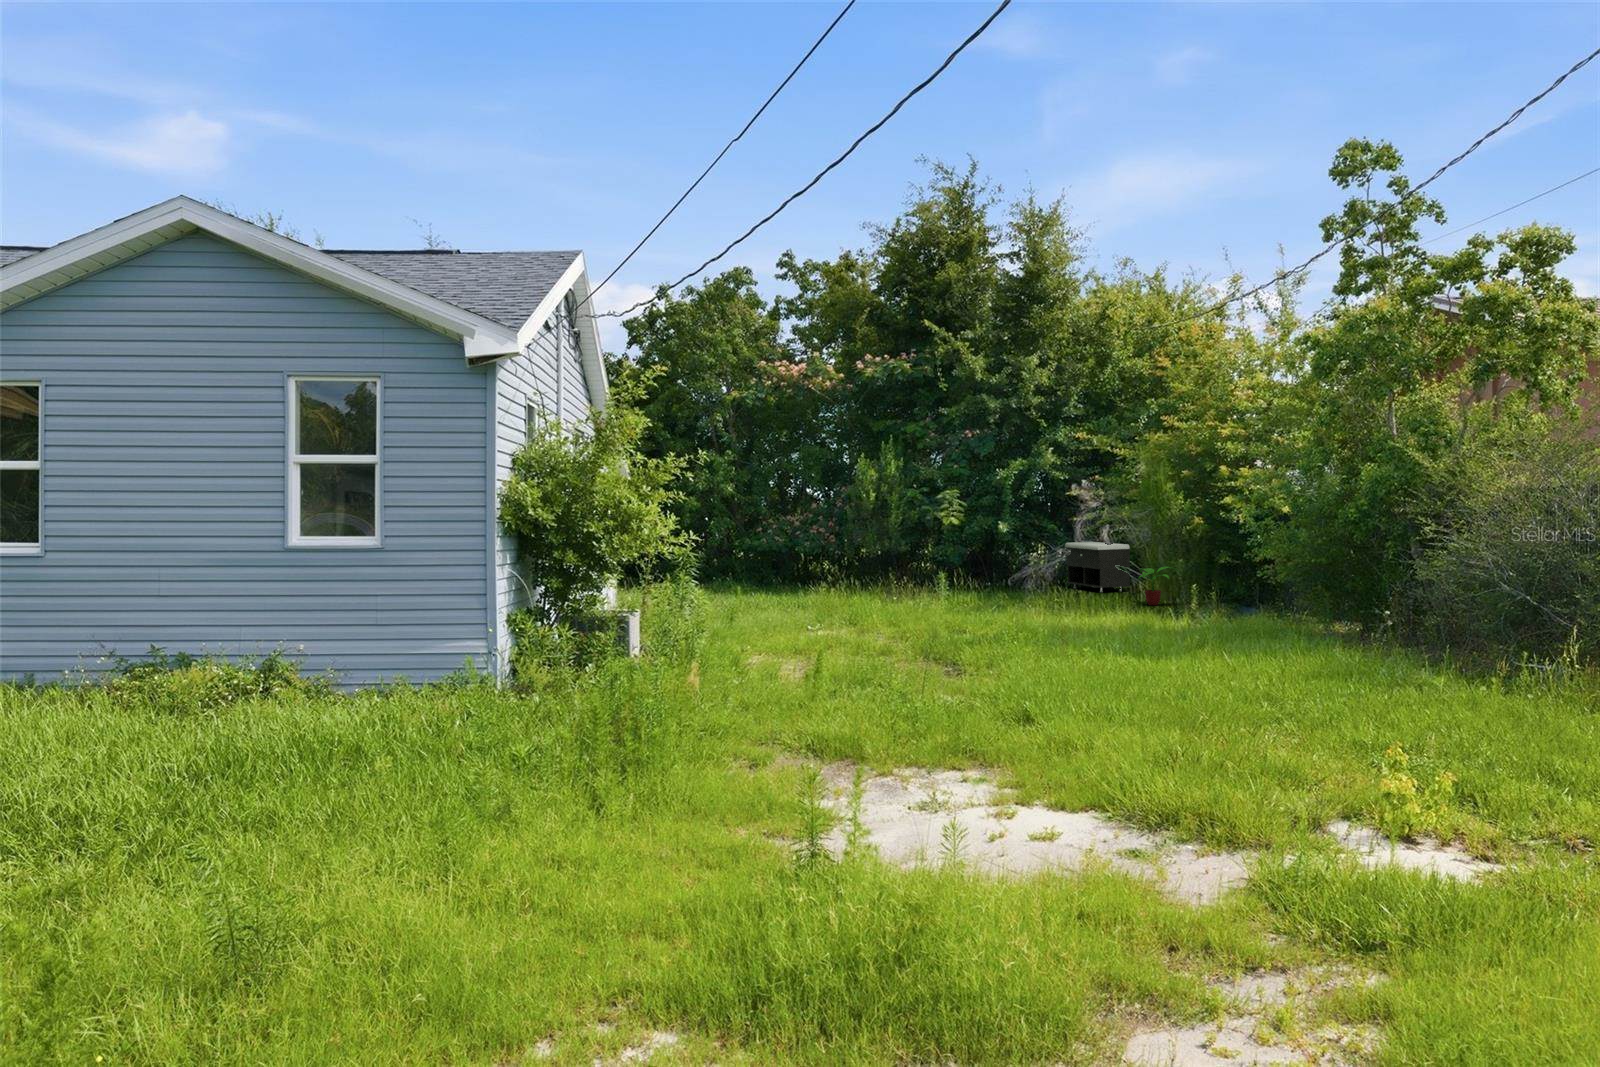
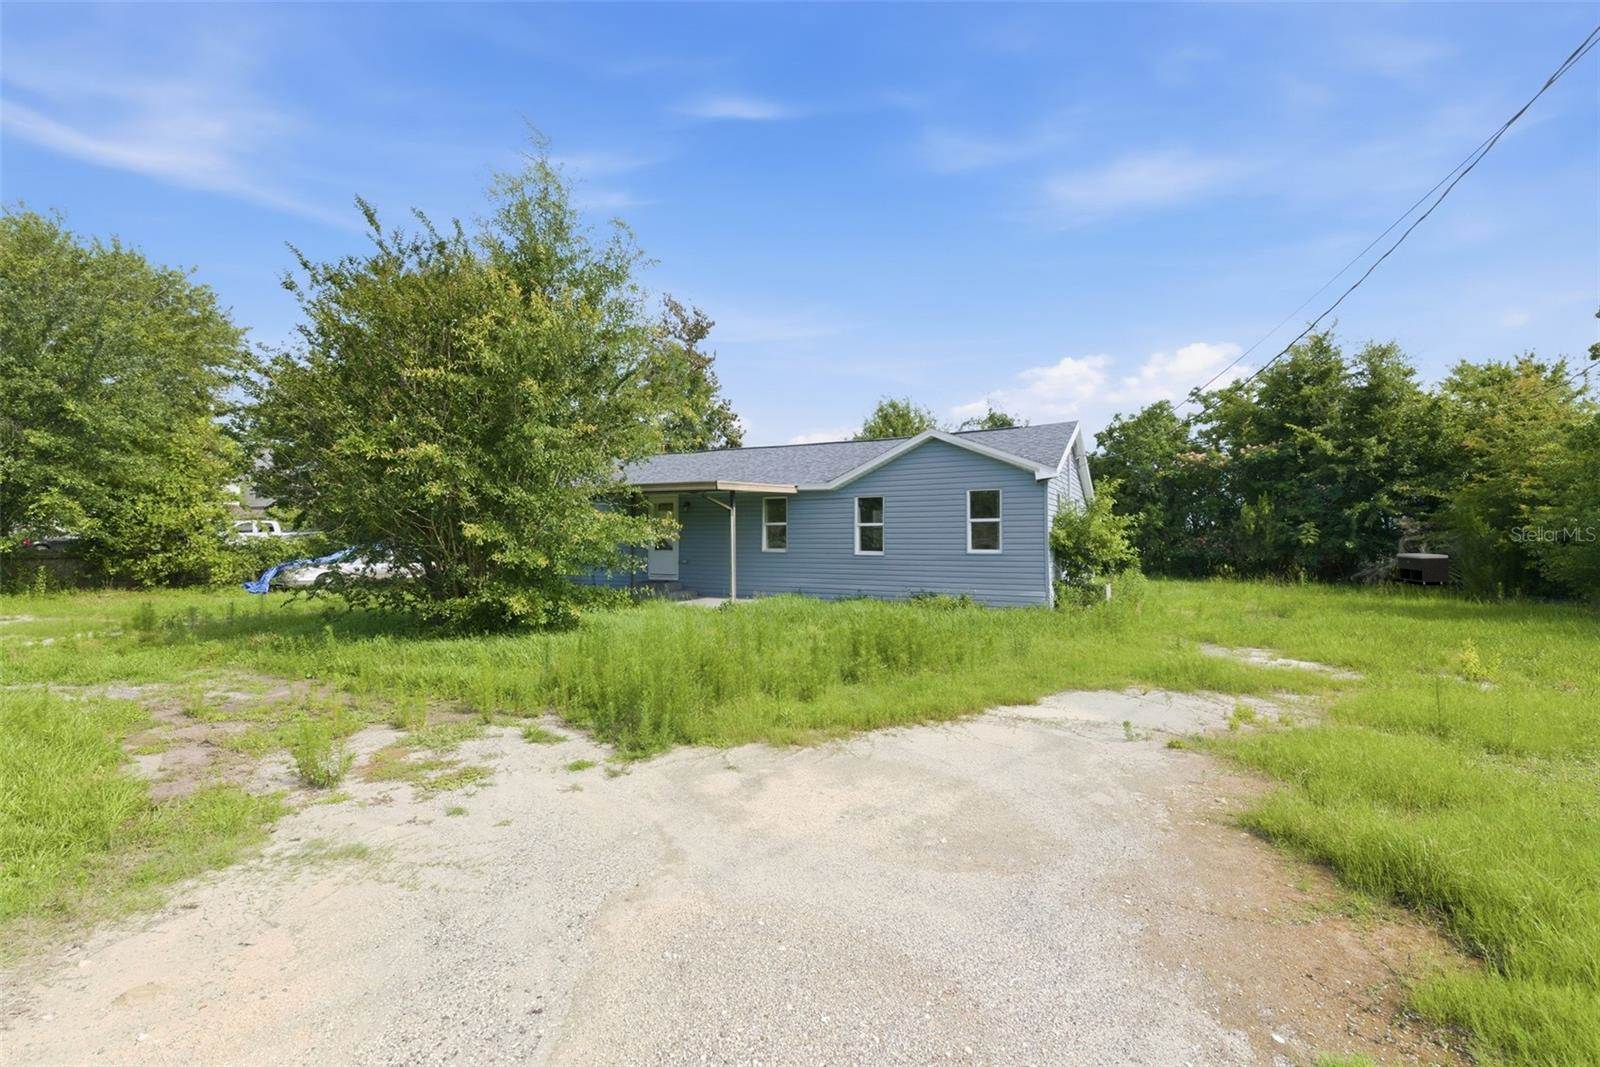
potted plant: present [1139,567,1180,605] -> none [1446,569,1482,593]

